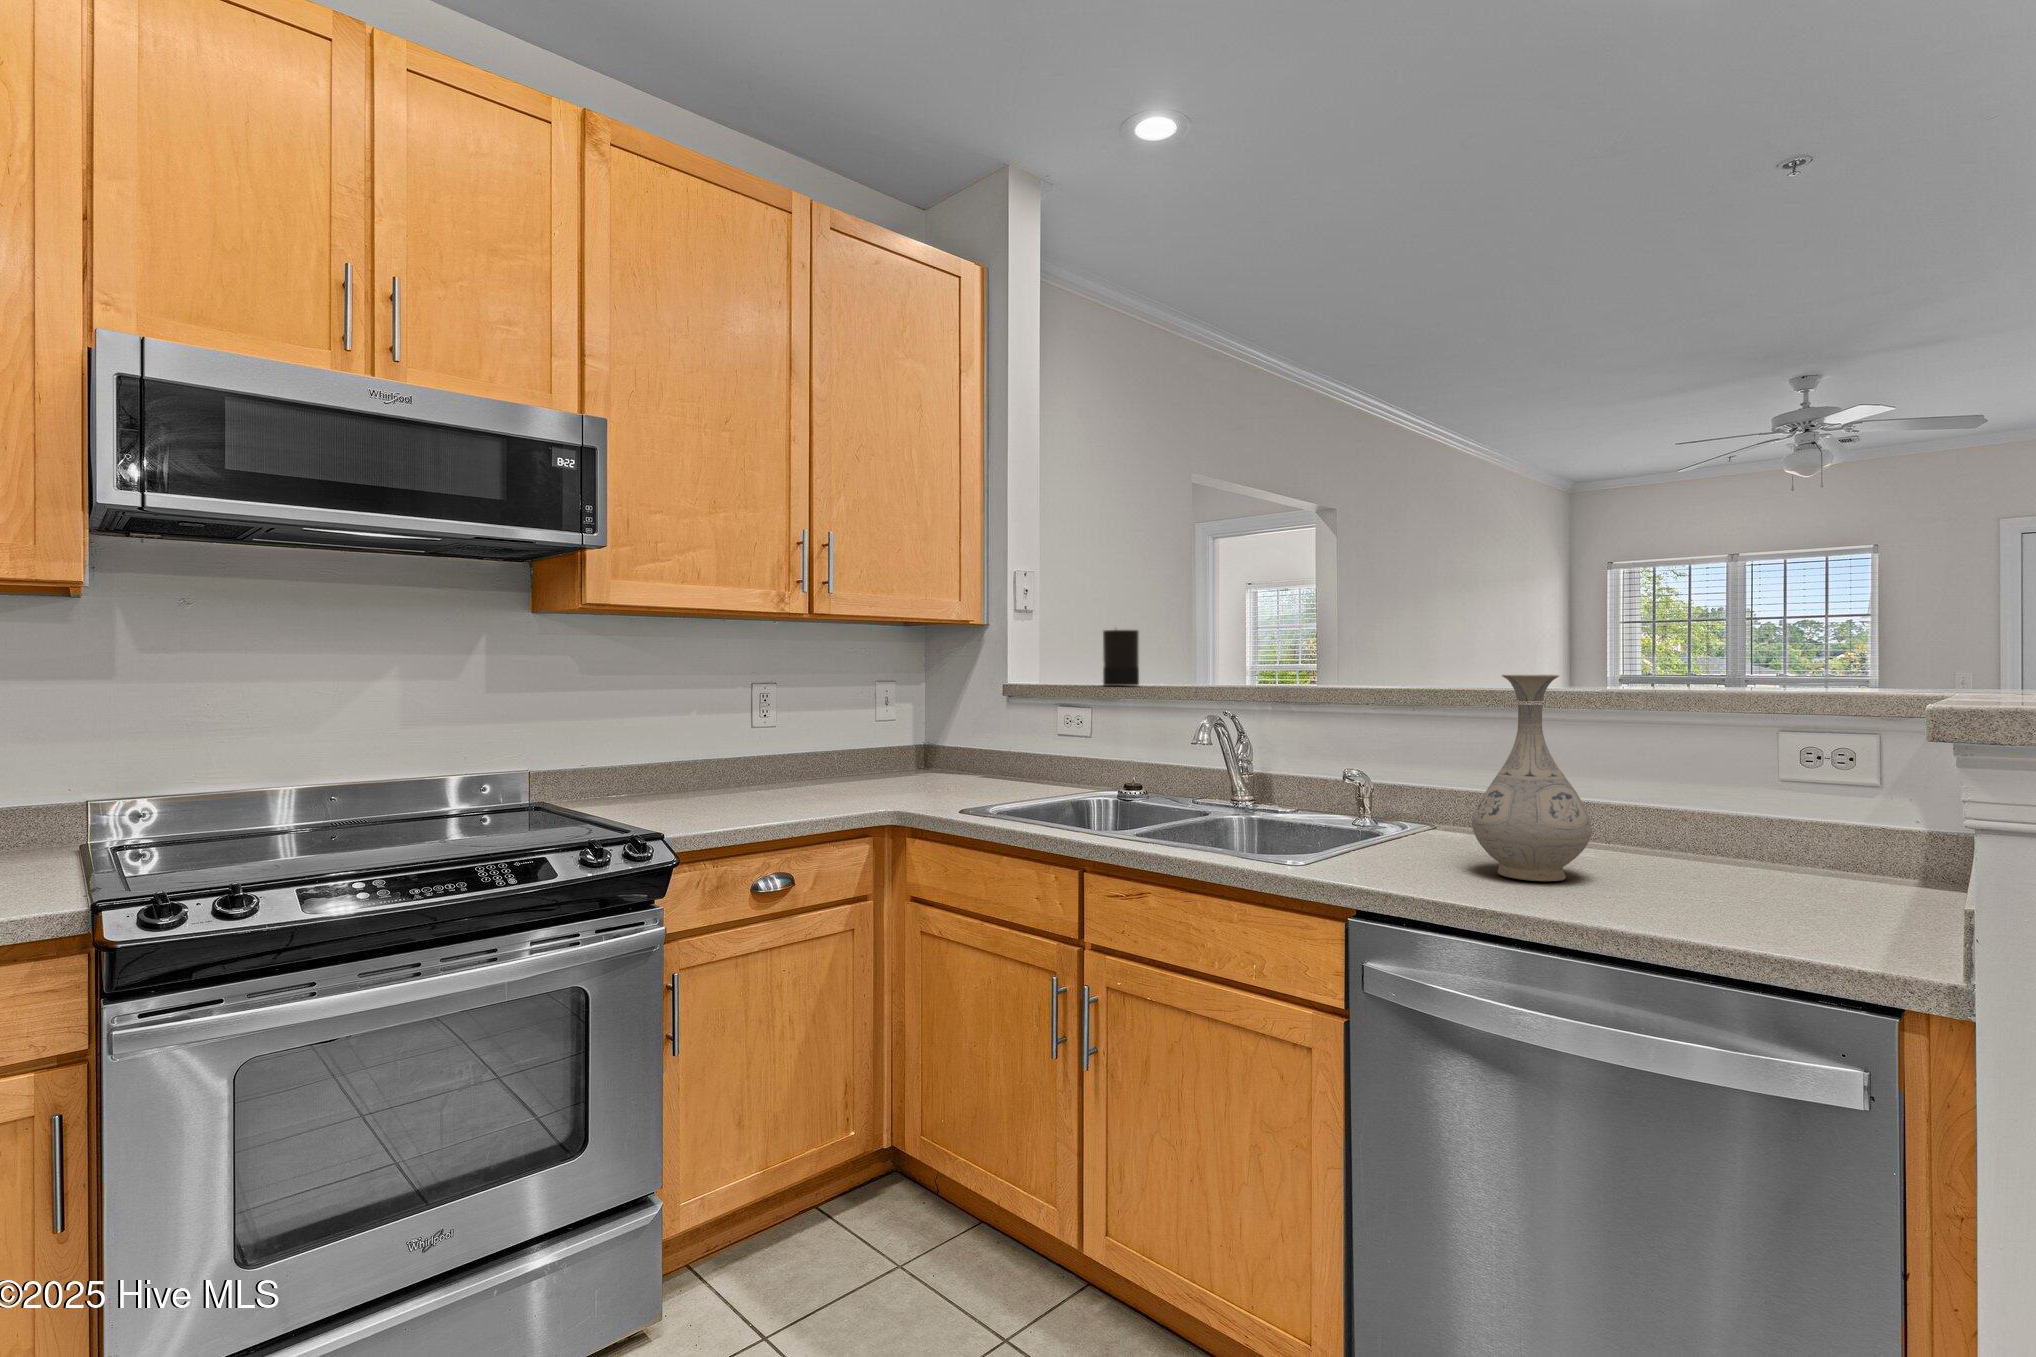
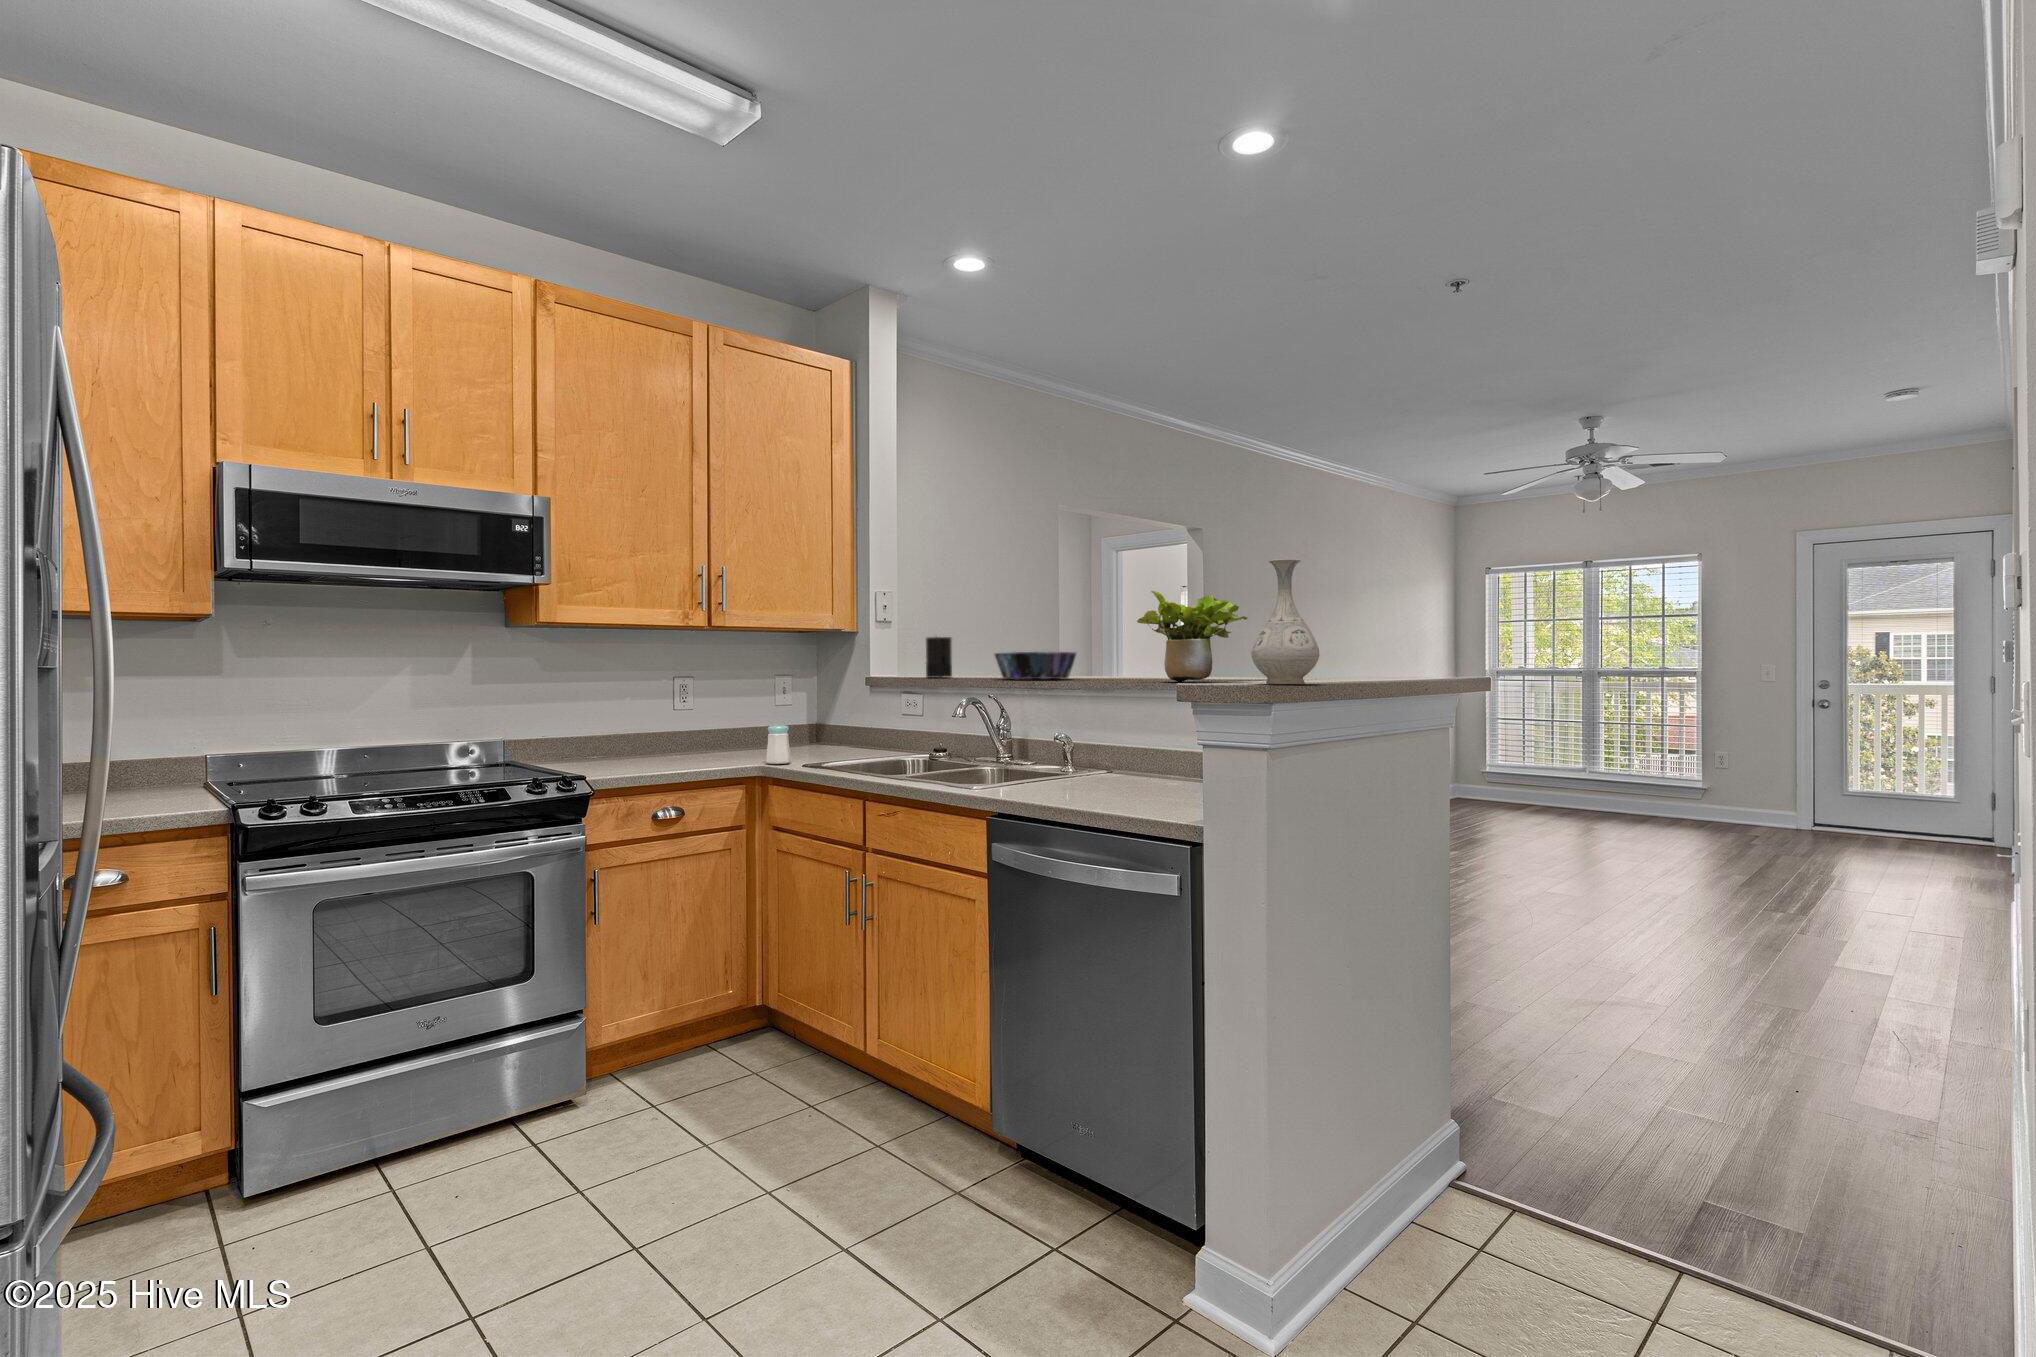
potted plant: none [1493,558,1682,695] -> present [1137,591,1247,682]
decorative bowl: none [1228,650,1351,689] -> present [995,652,1076,680]
vase: present [1472,675,1592,881] -> present [1251,559,1319,684]
salt shaker: none [901,753,933,808] -> present [766,725,791,764]

